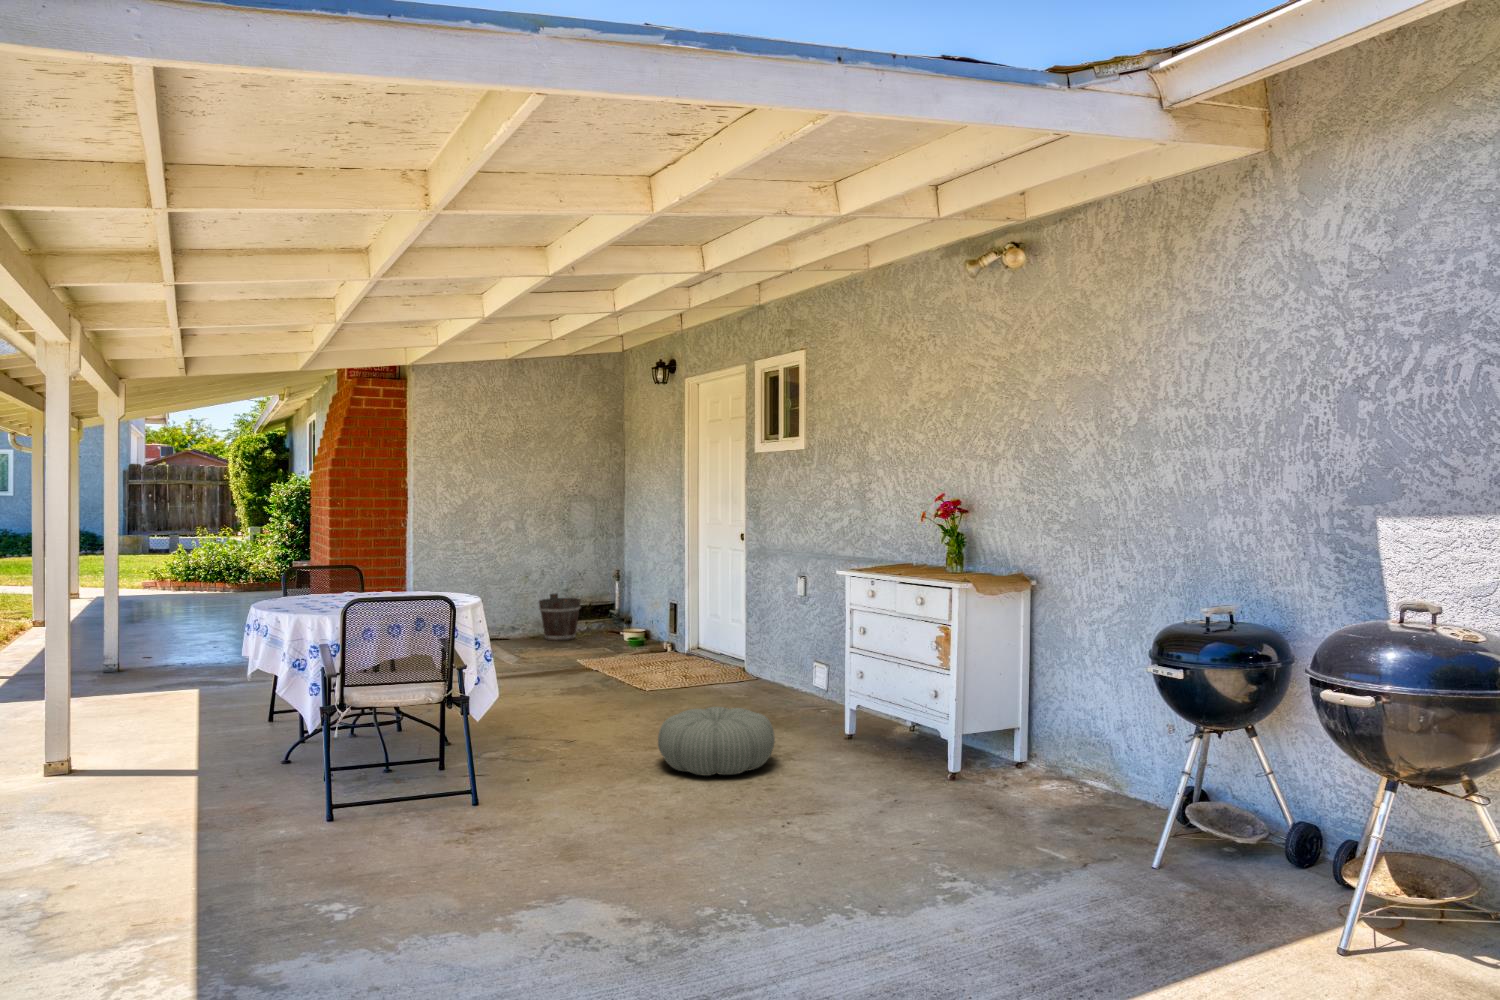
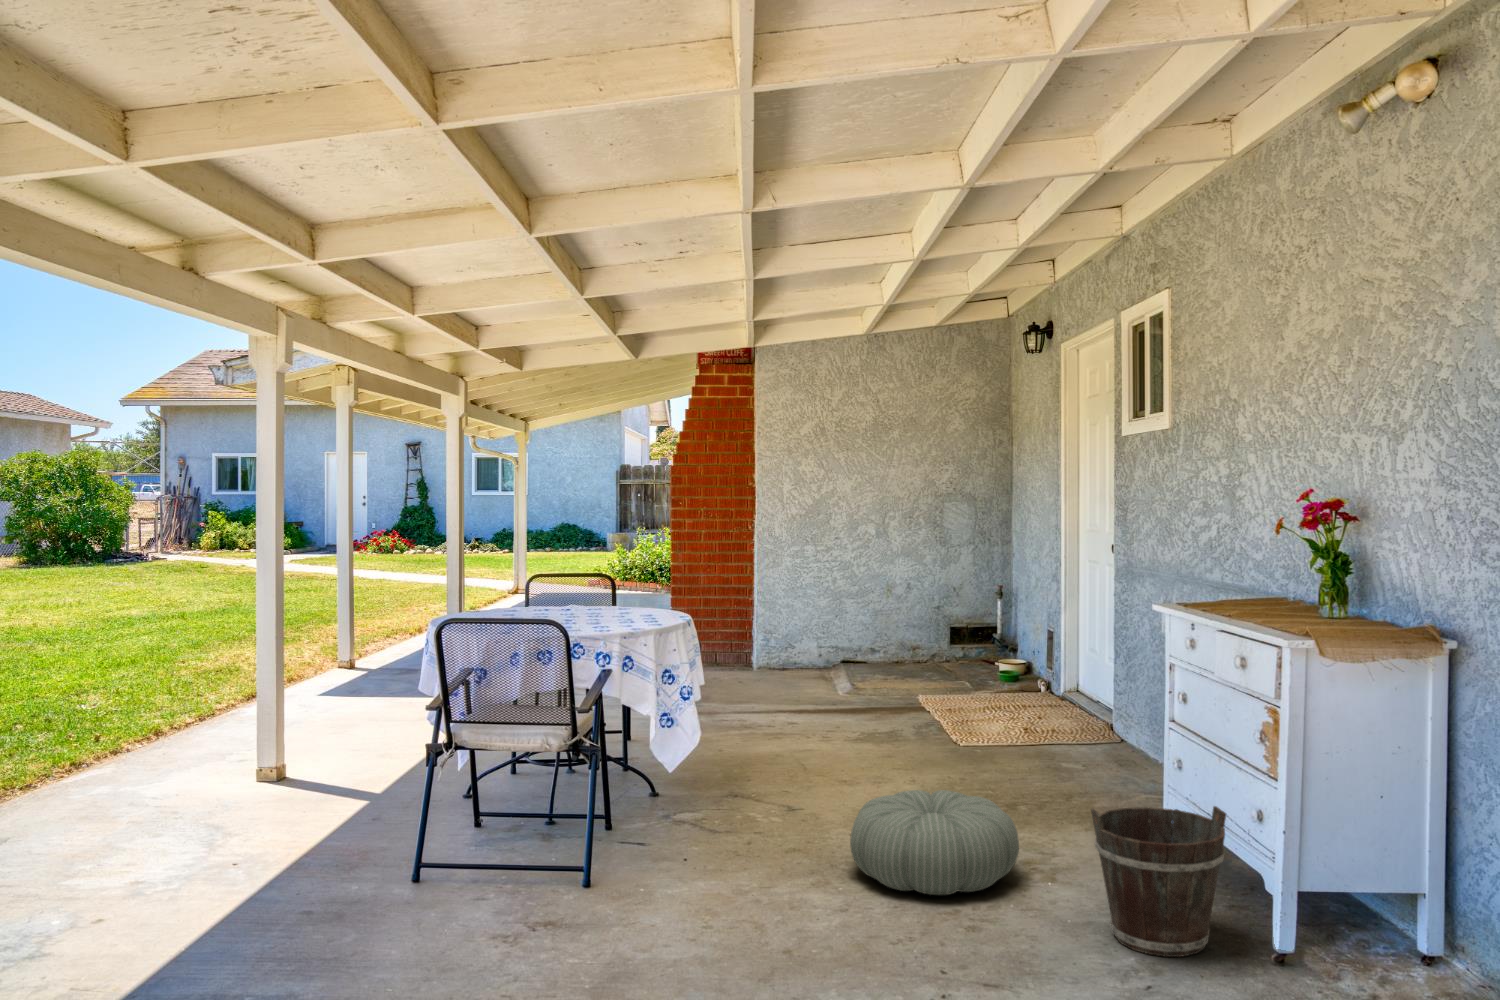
bucket: present [539,593,581,641] -> present [1091,806,1226,957]

